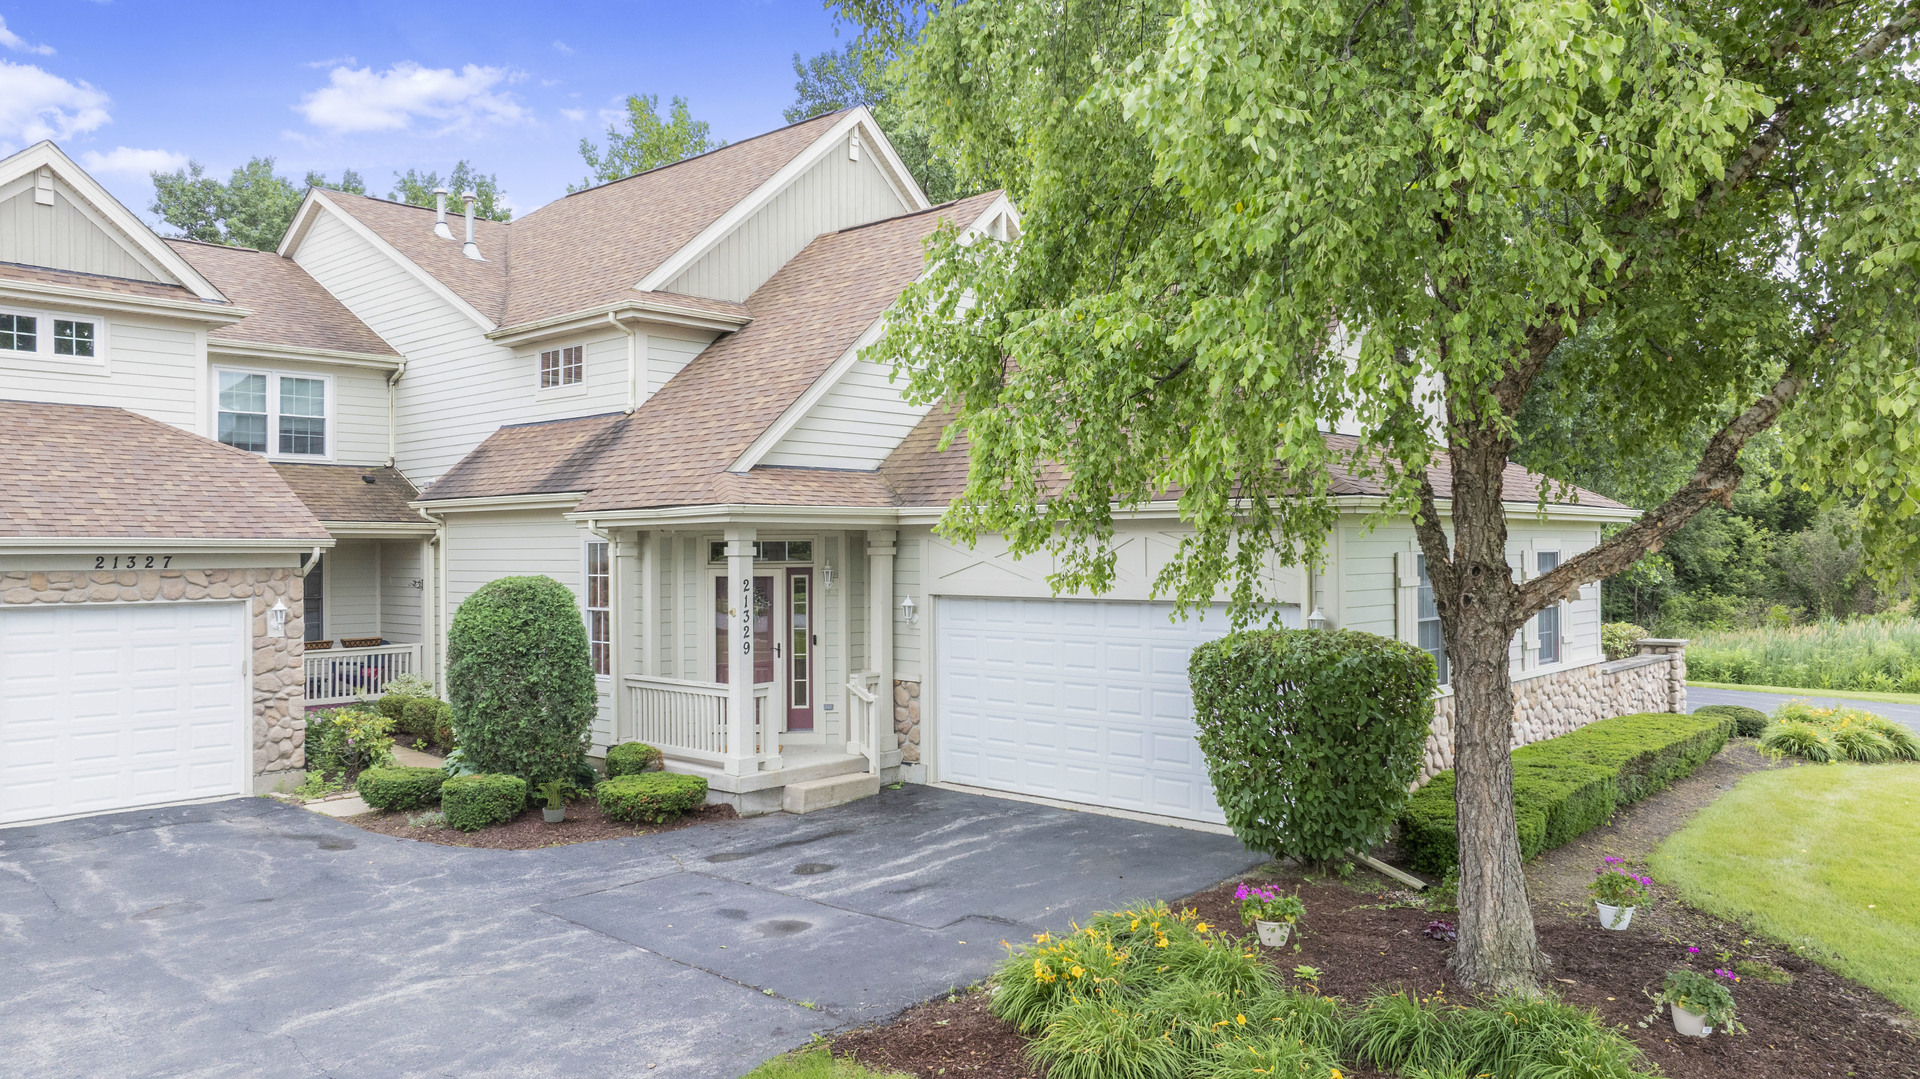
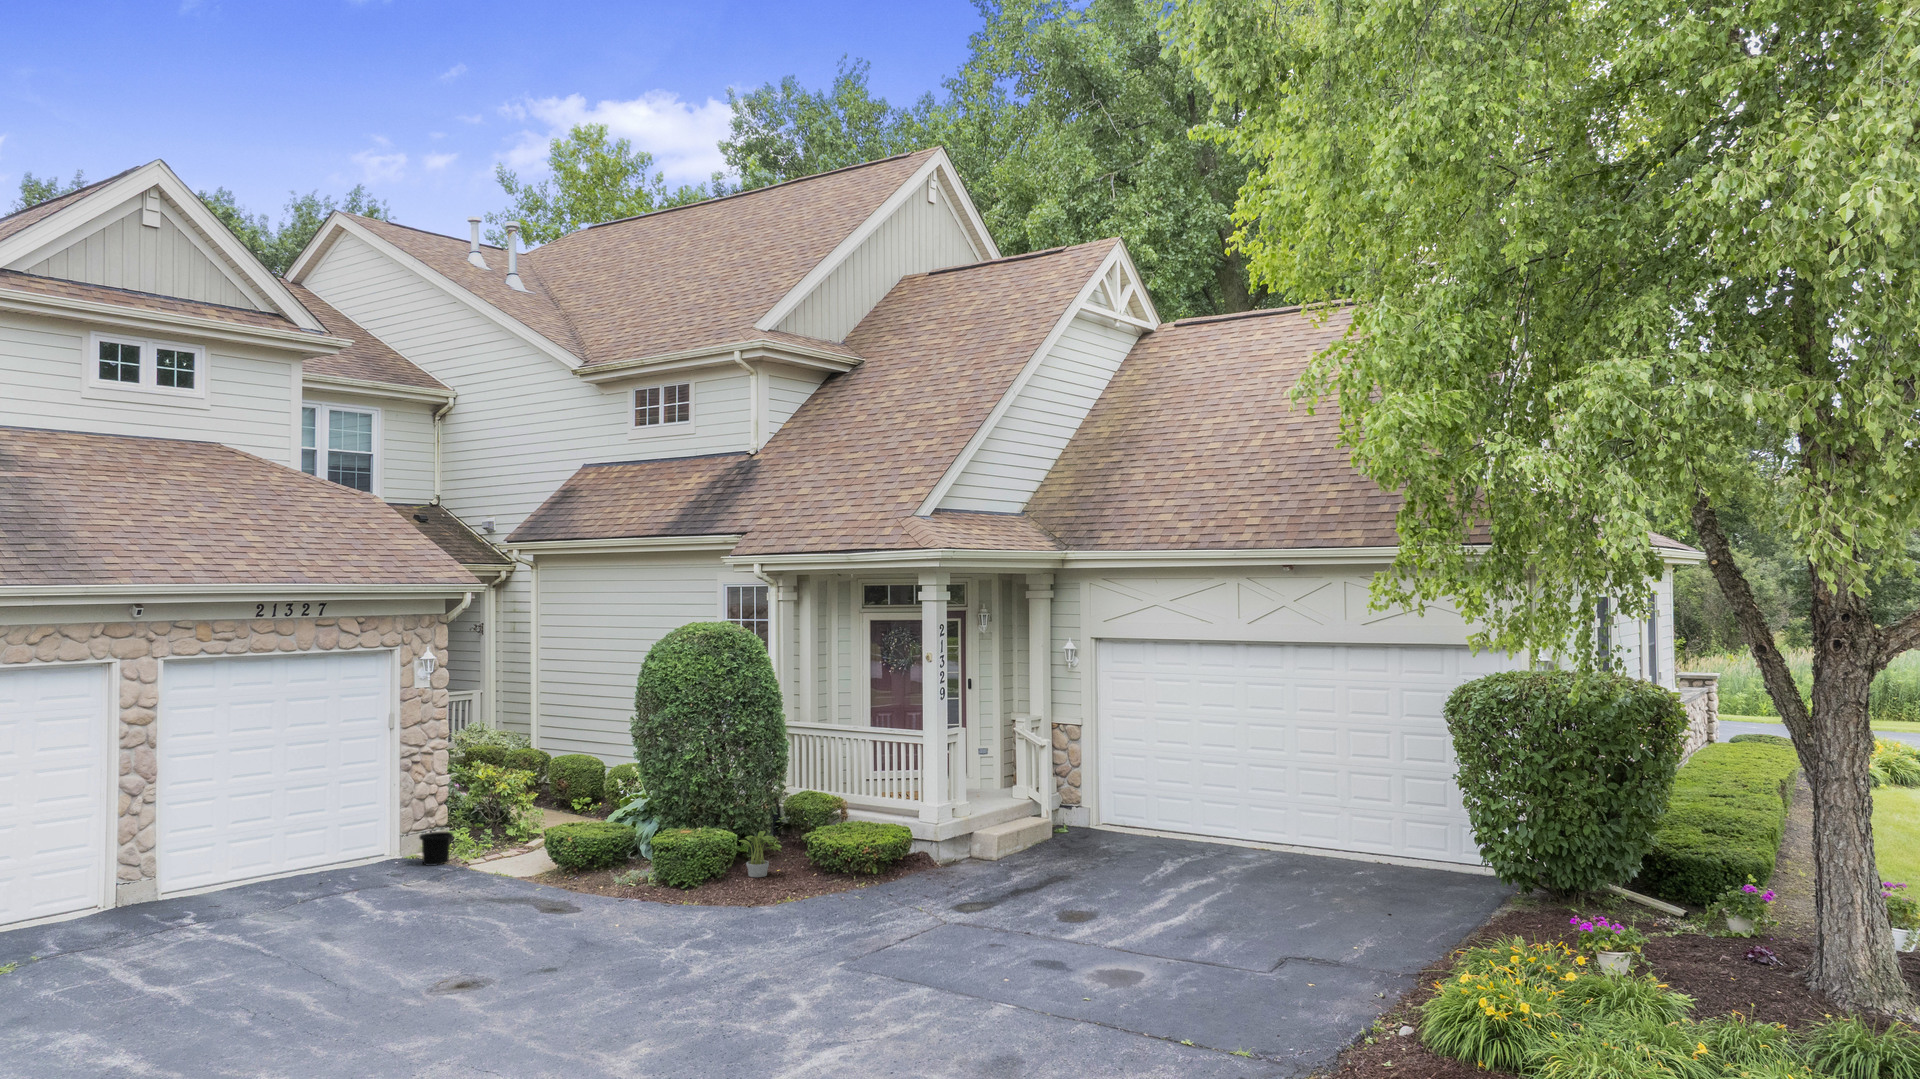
trash can: none [265,772,299,803] -> present [419,832,453,866]

